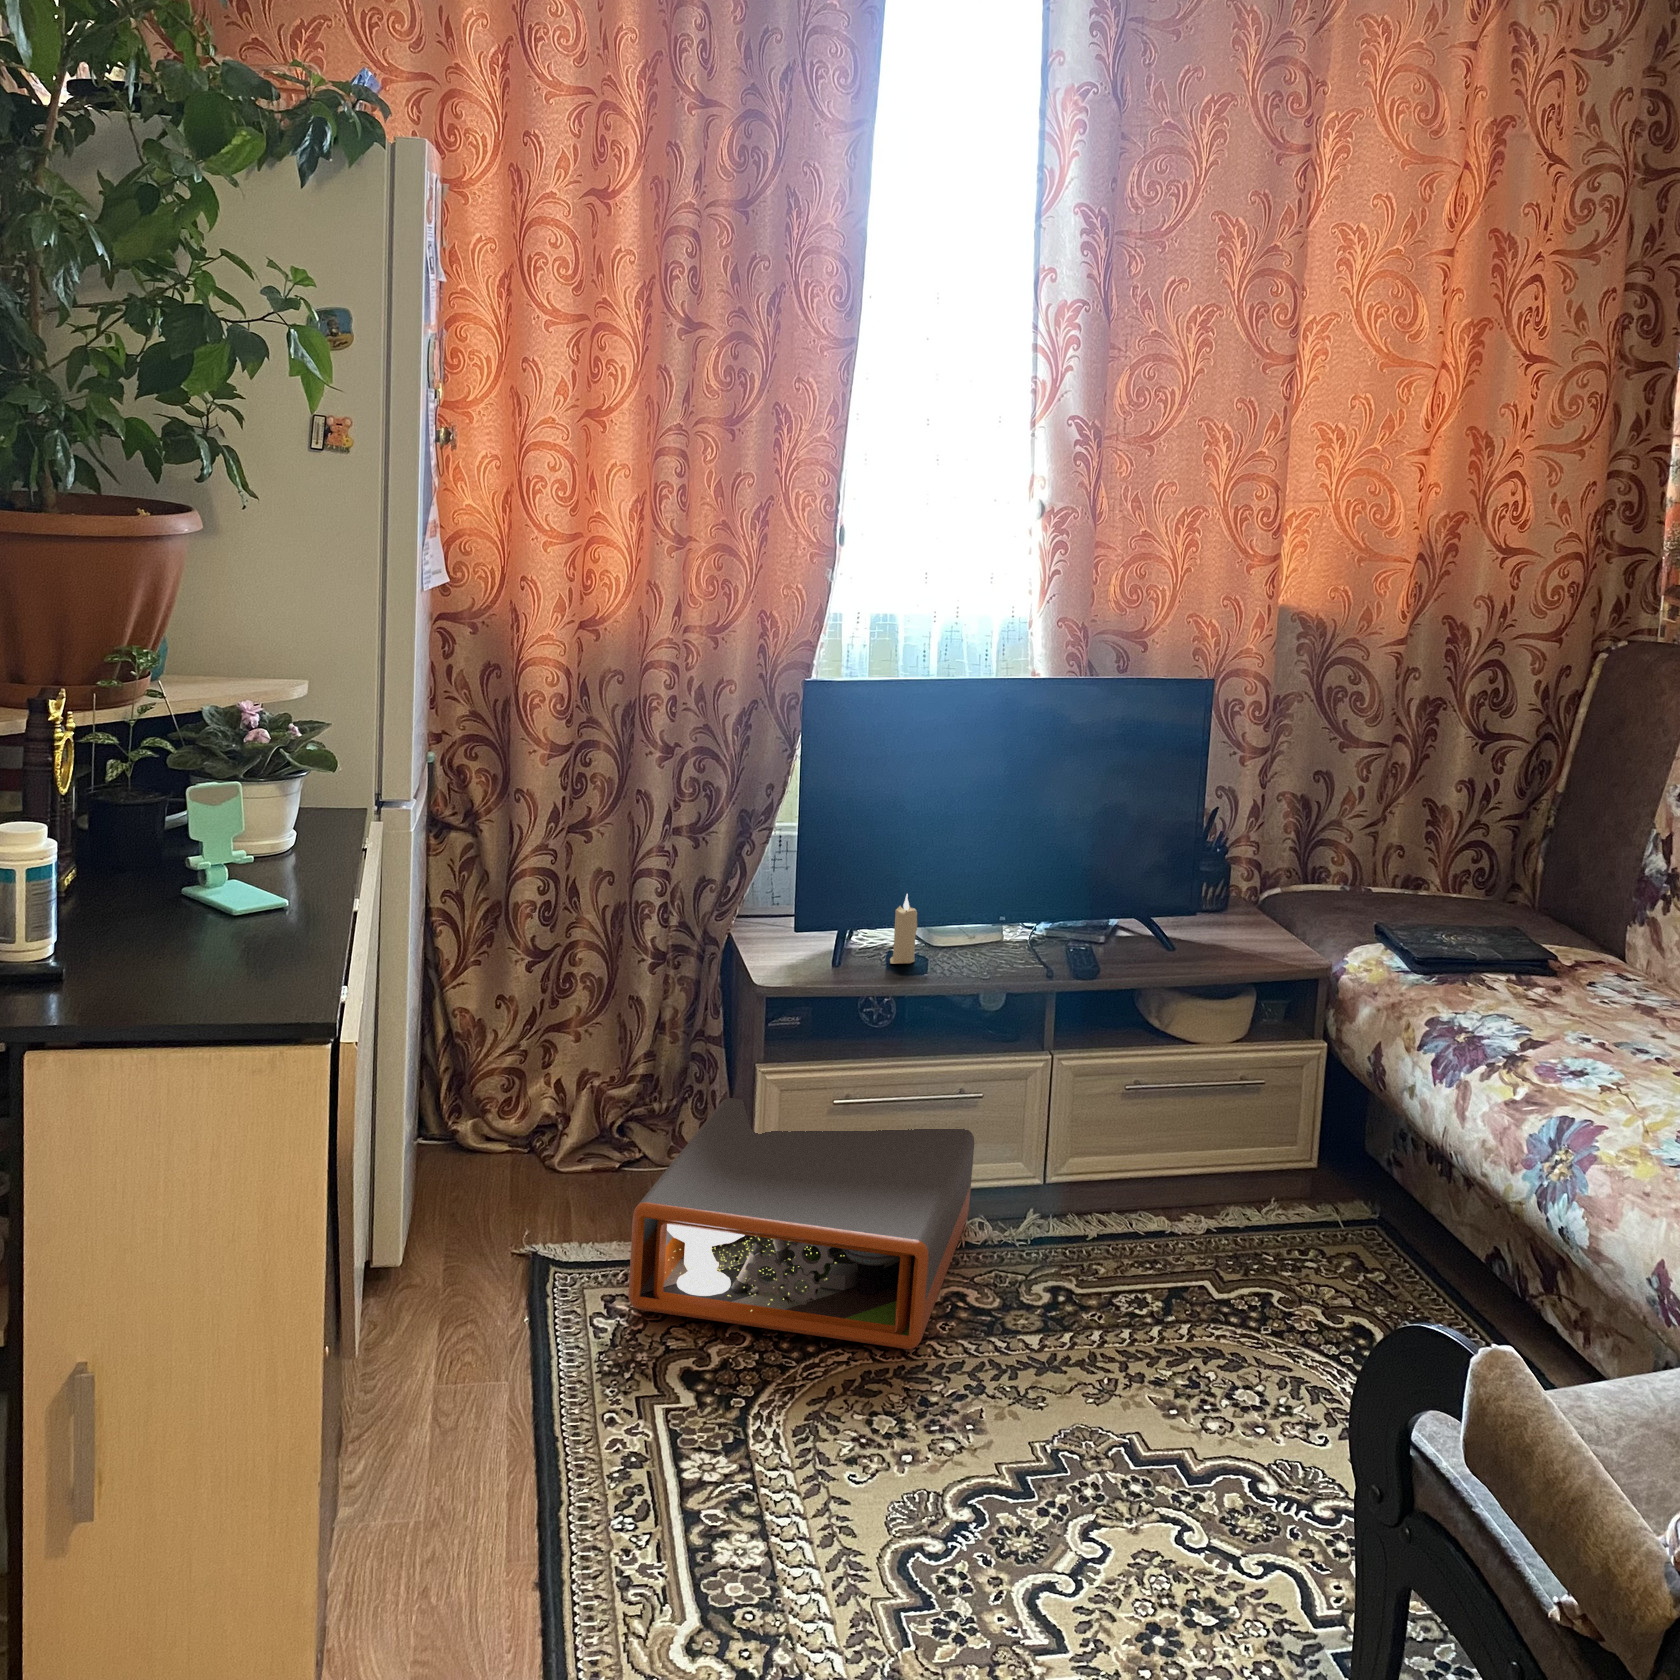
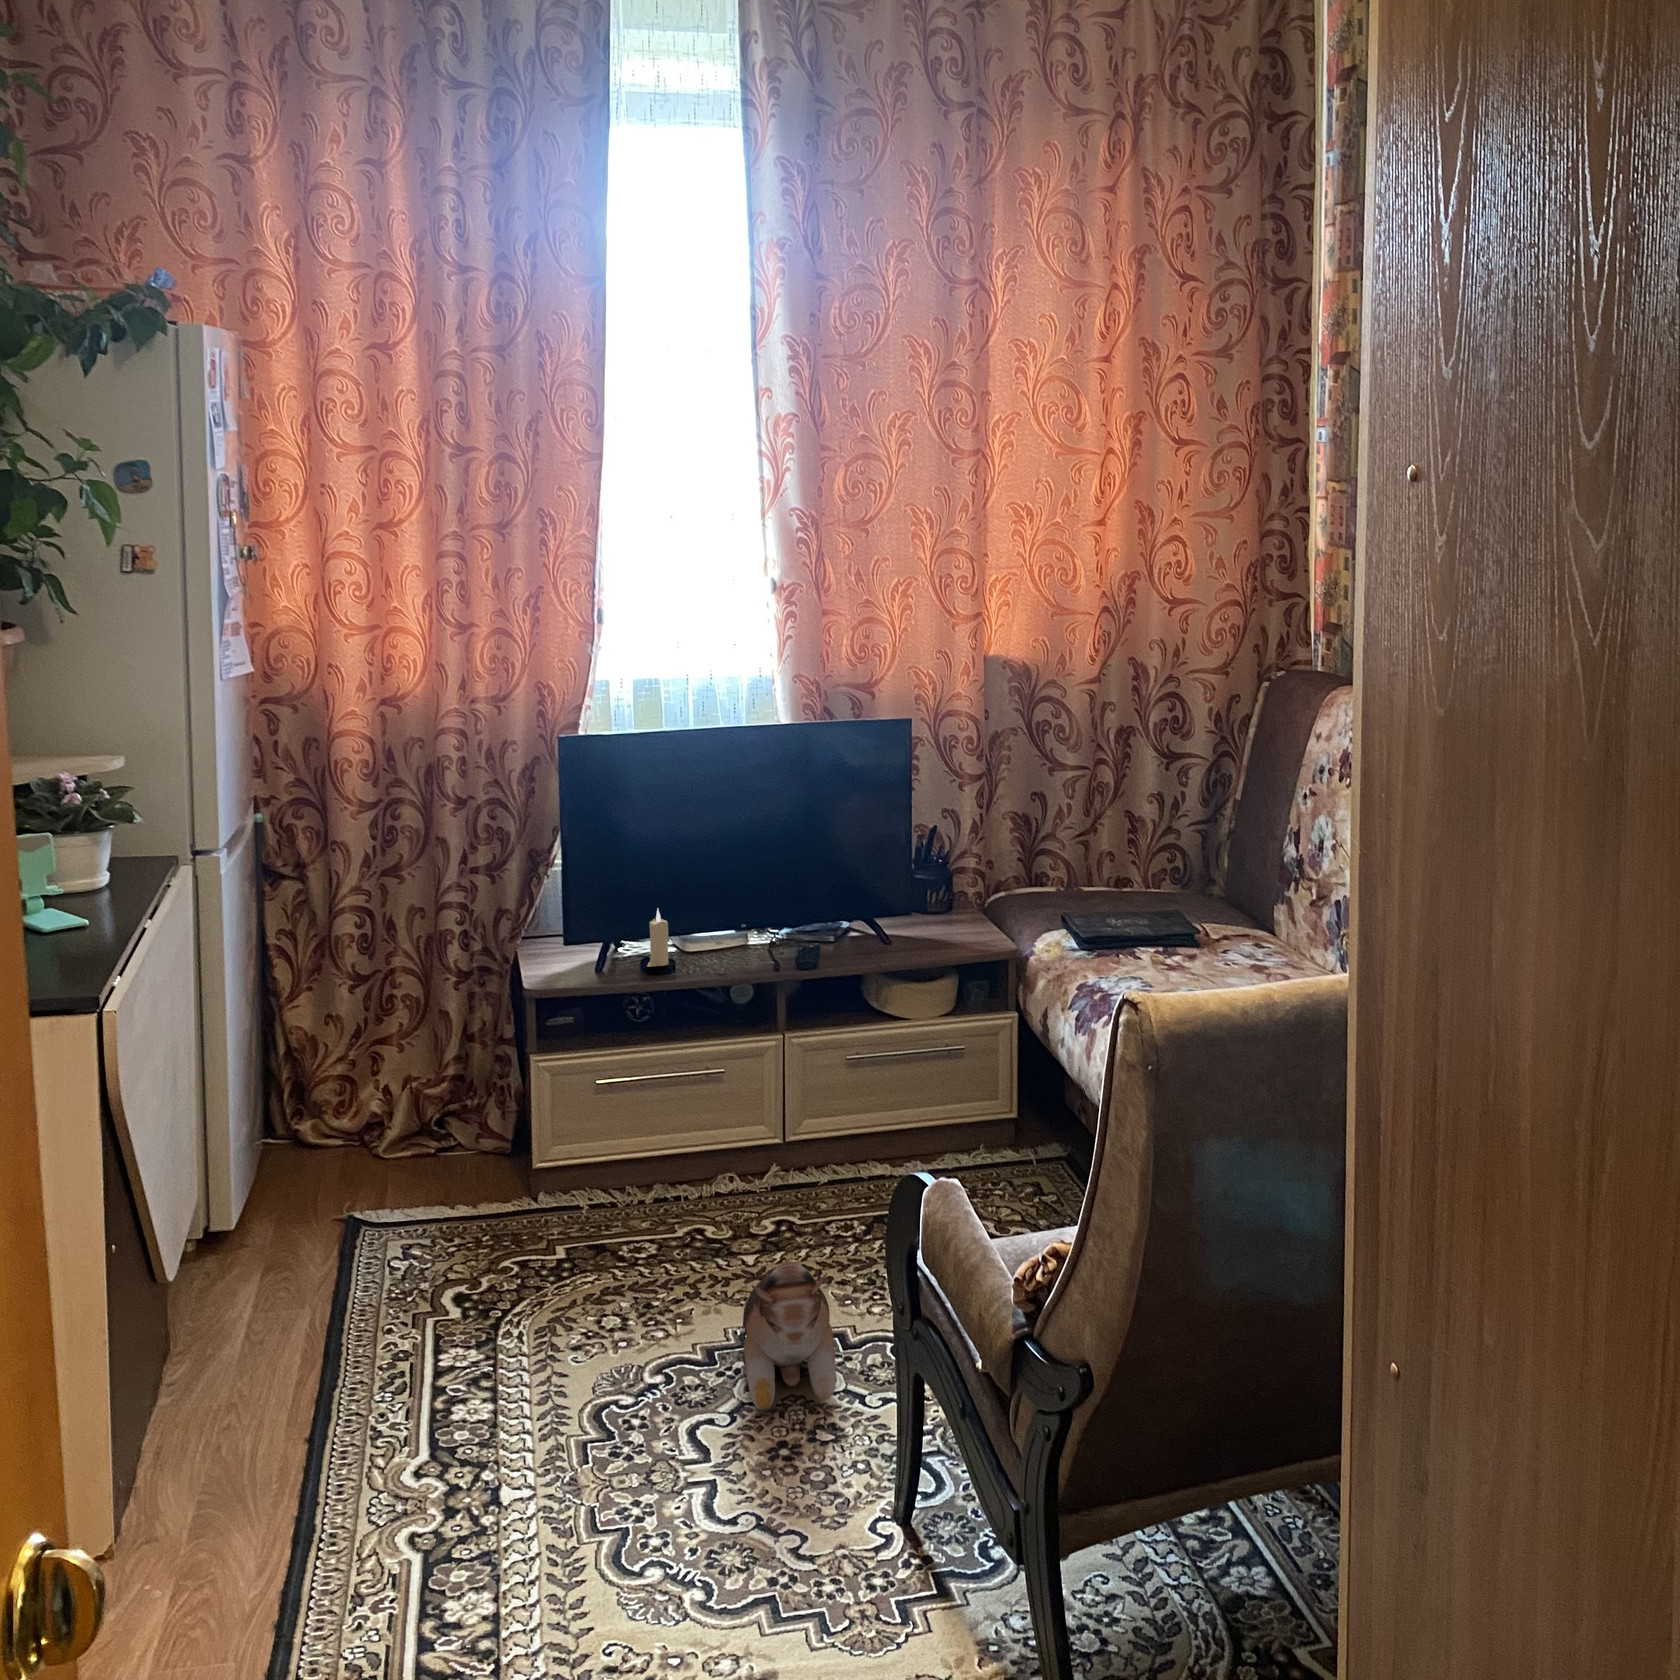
storage box: present [628,1098,974,1349] -> none [419,1087,723,1269]
plush toy: none [1072,1388,1224,1574] -> present [743,1260,836,1410]

